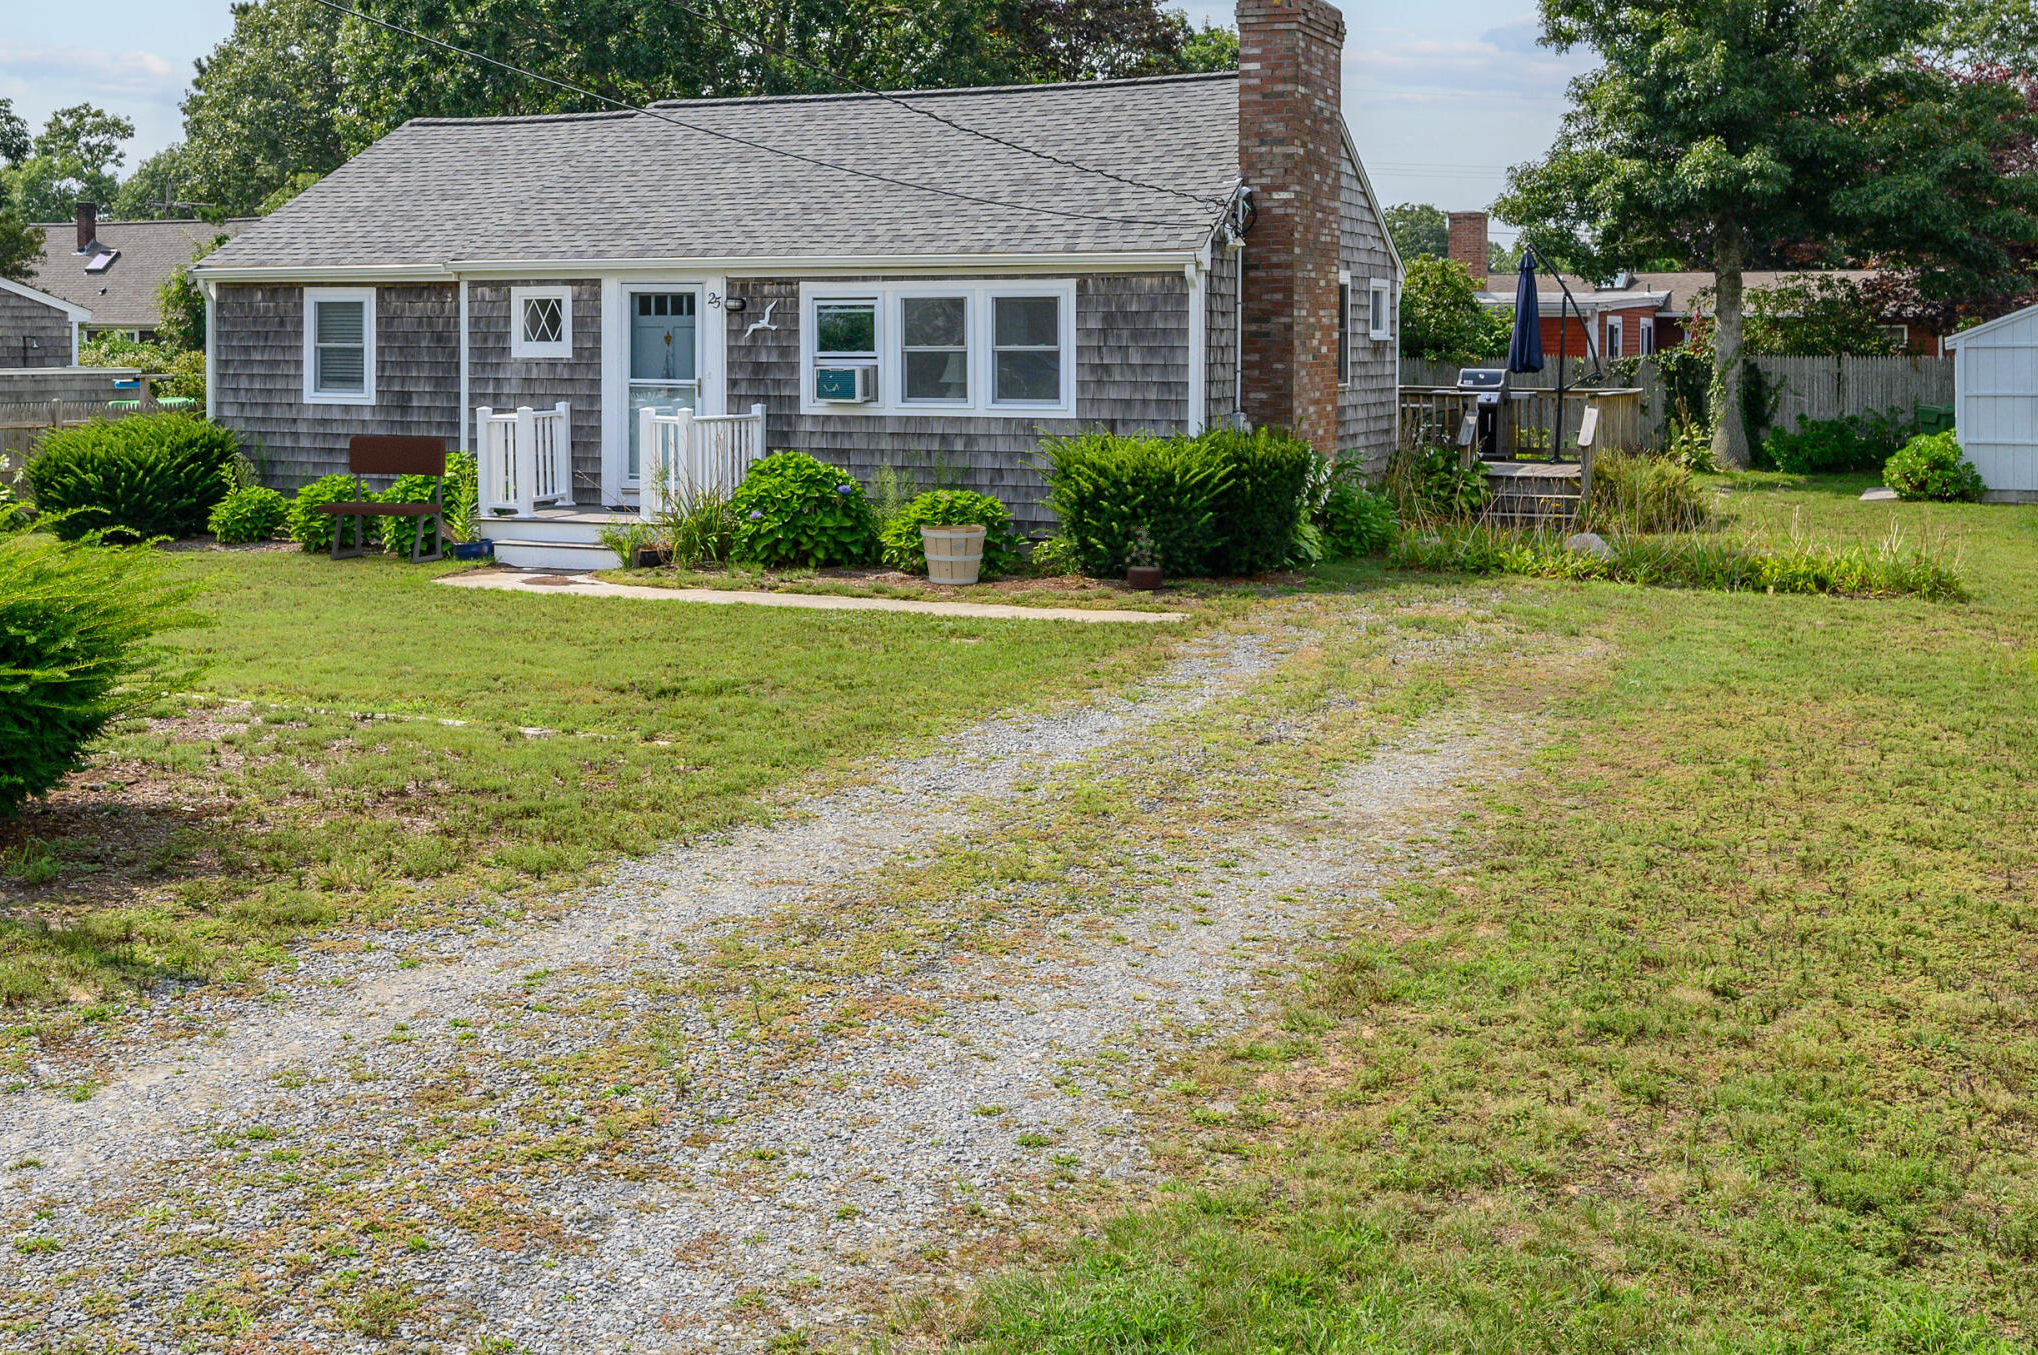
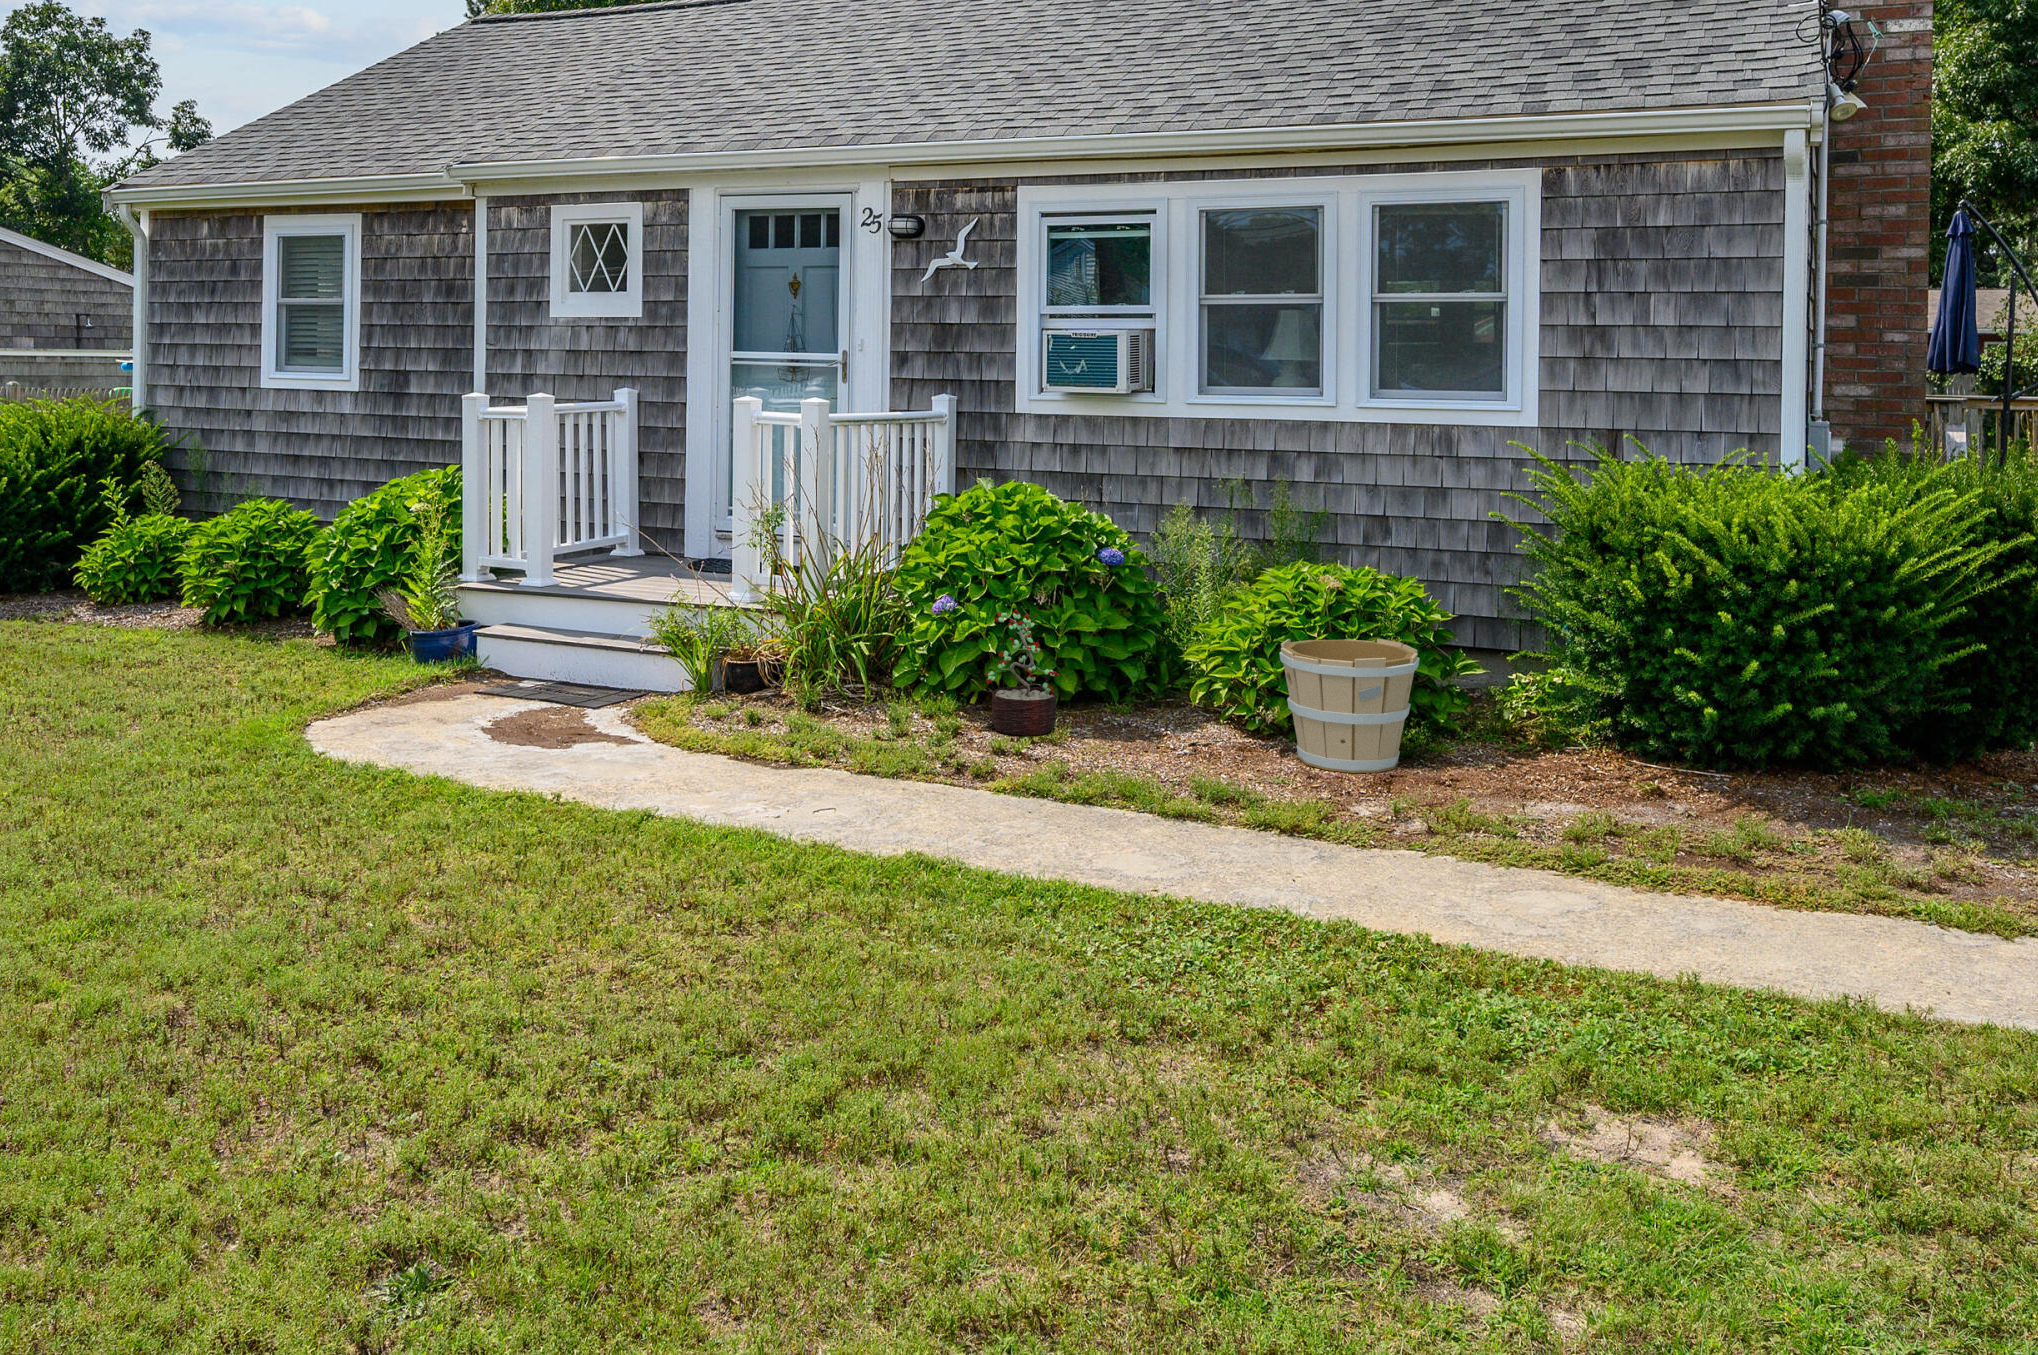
bench: present [318,436,446,564] -> none [166,444,397,675]
decorative plant: present [1126,526,1162,589] -> present [985,609,1059,736]

